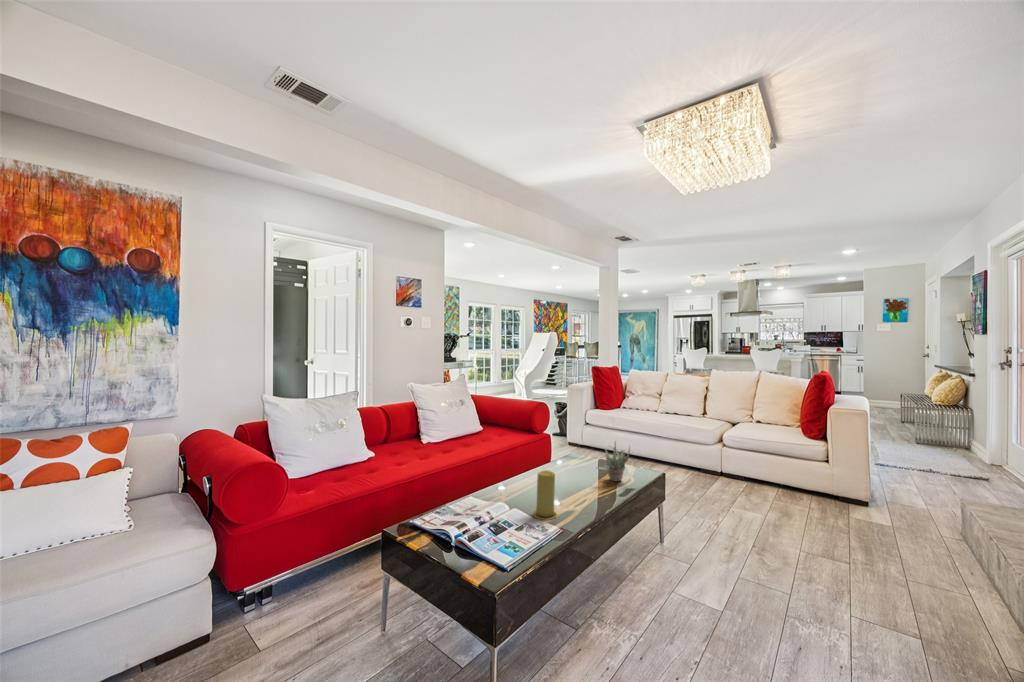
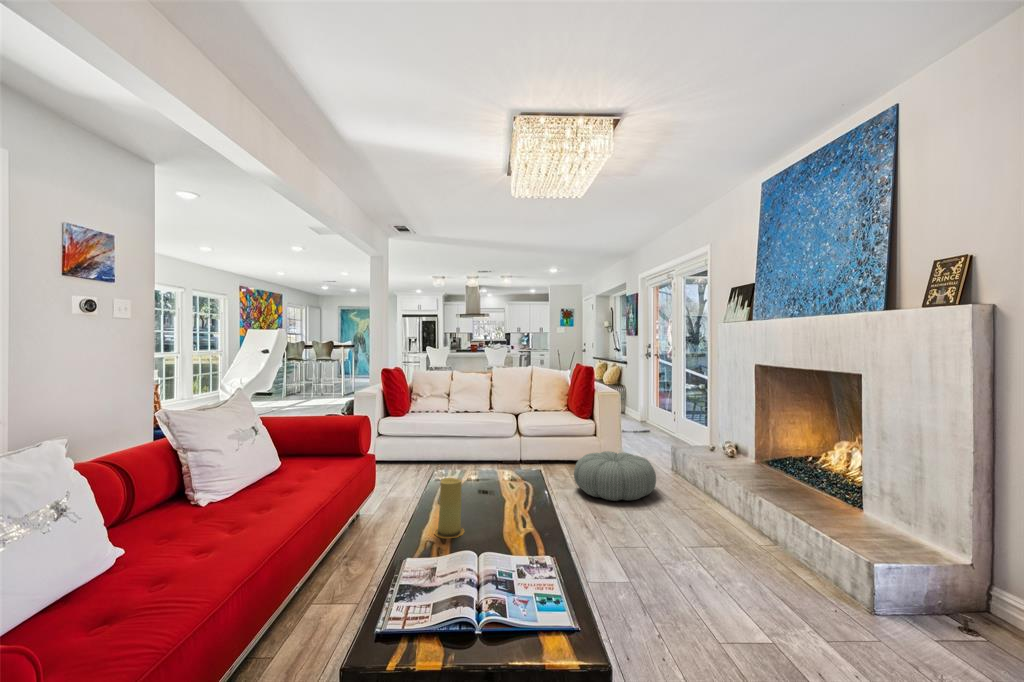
succulent plant: present [596,442,630,481] -> none [462,436,492,482]
pouf: none [766,479,880,544] -> present [574,451,656,501]

